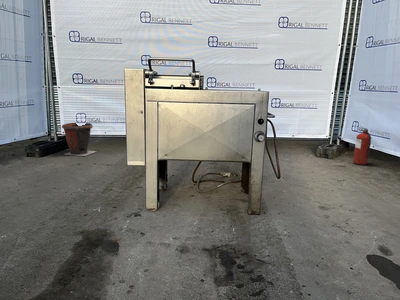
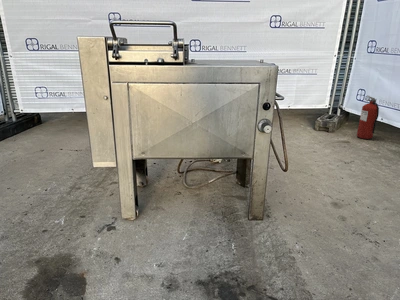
waste bin: present [62,123,96,156] -> none [18,98,65,139]

